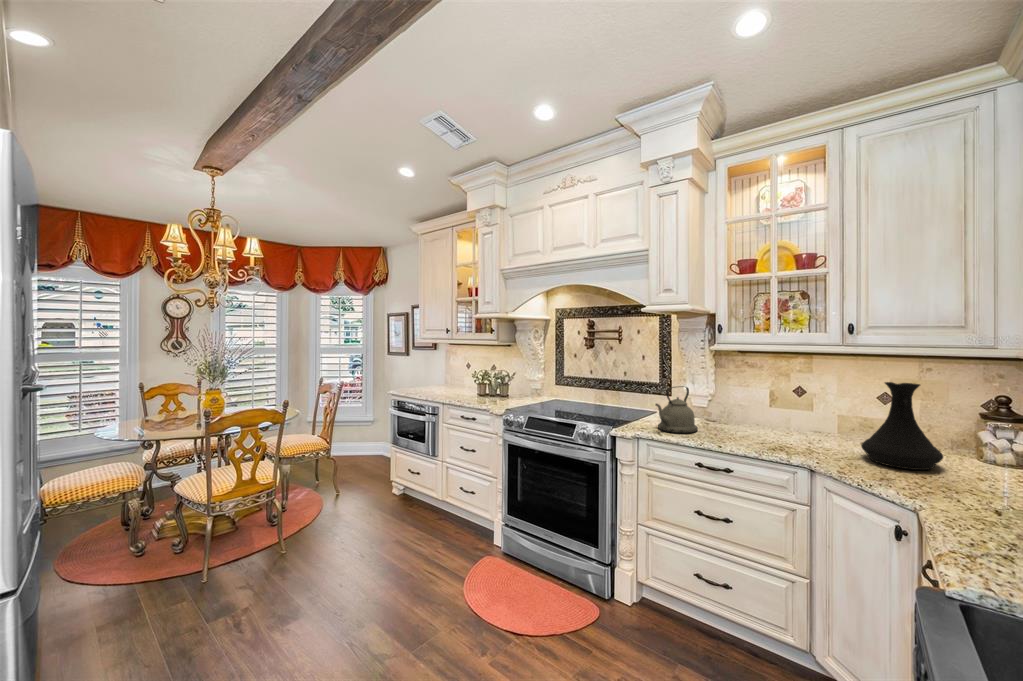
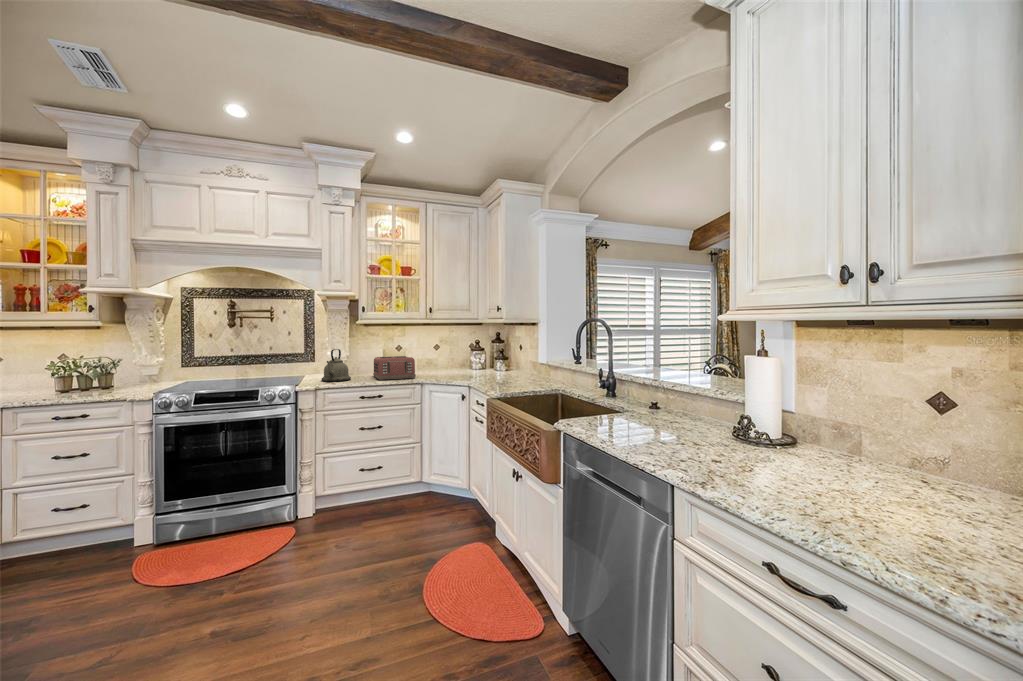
vase: present [861,382,943,470] -> none [439,336,470,376]
toaster: none [729,403,804,453] -> present [373,356,416,380]

